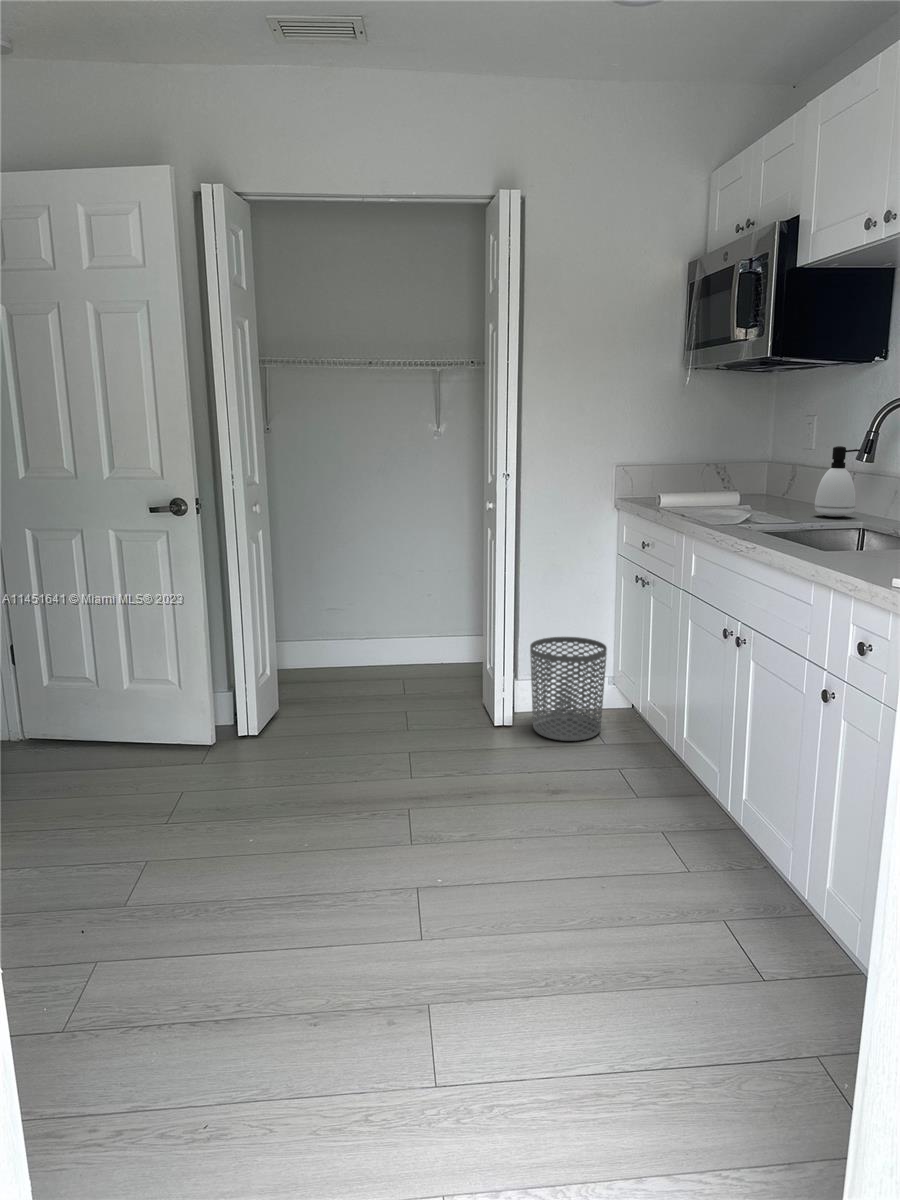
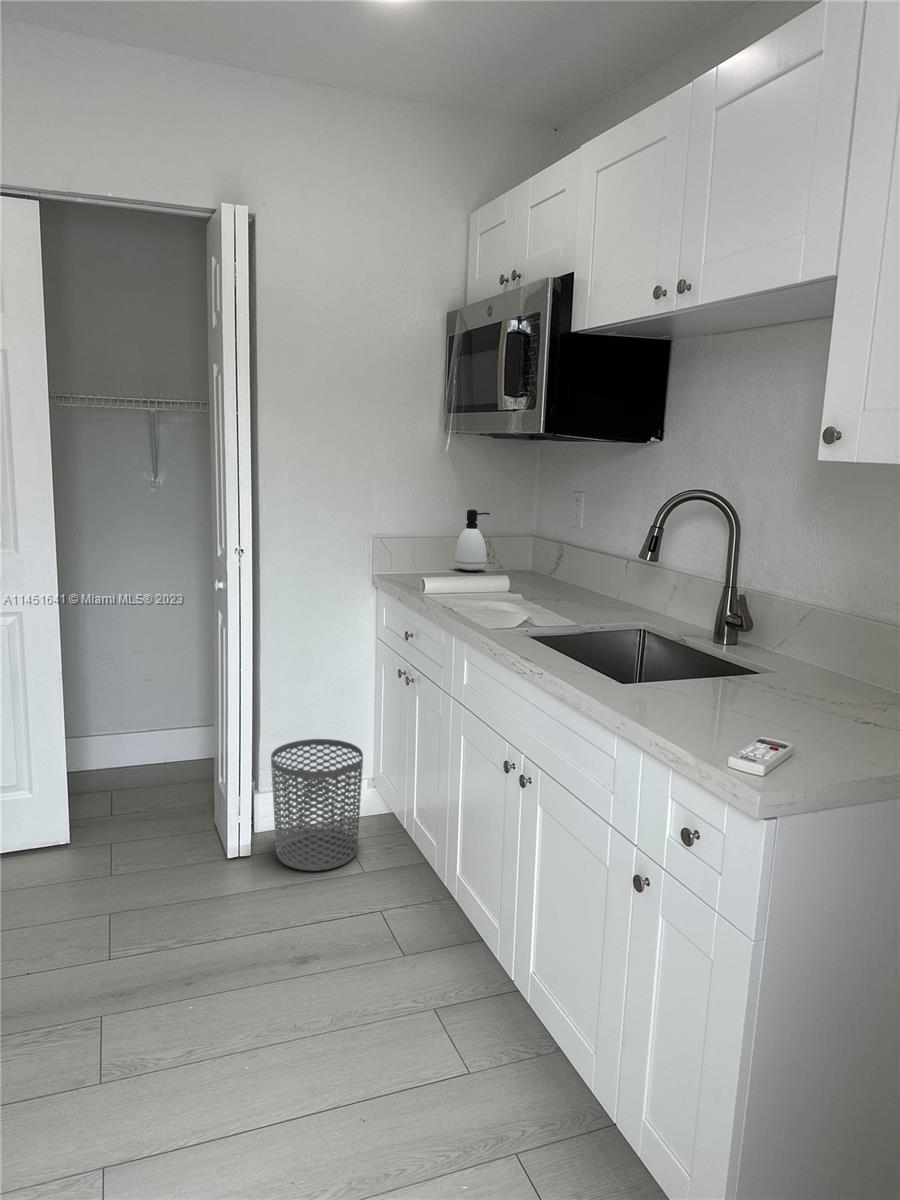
soap dispenser: present [814,446,860,517] -> present [454,509,490,571]

